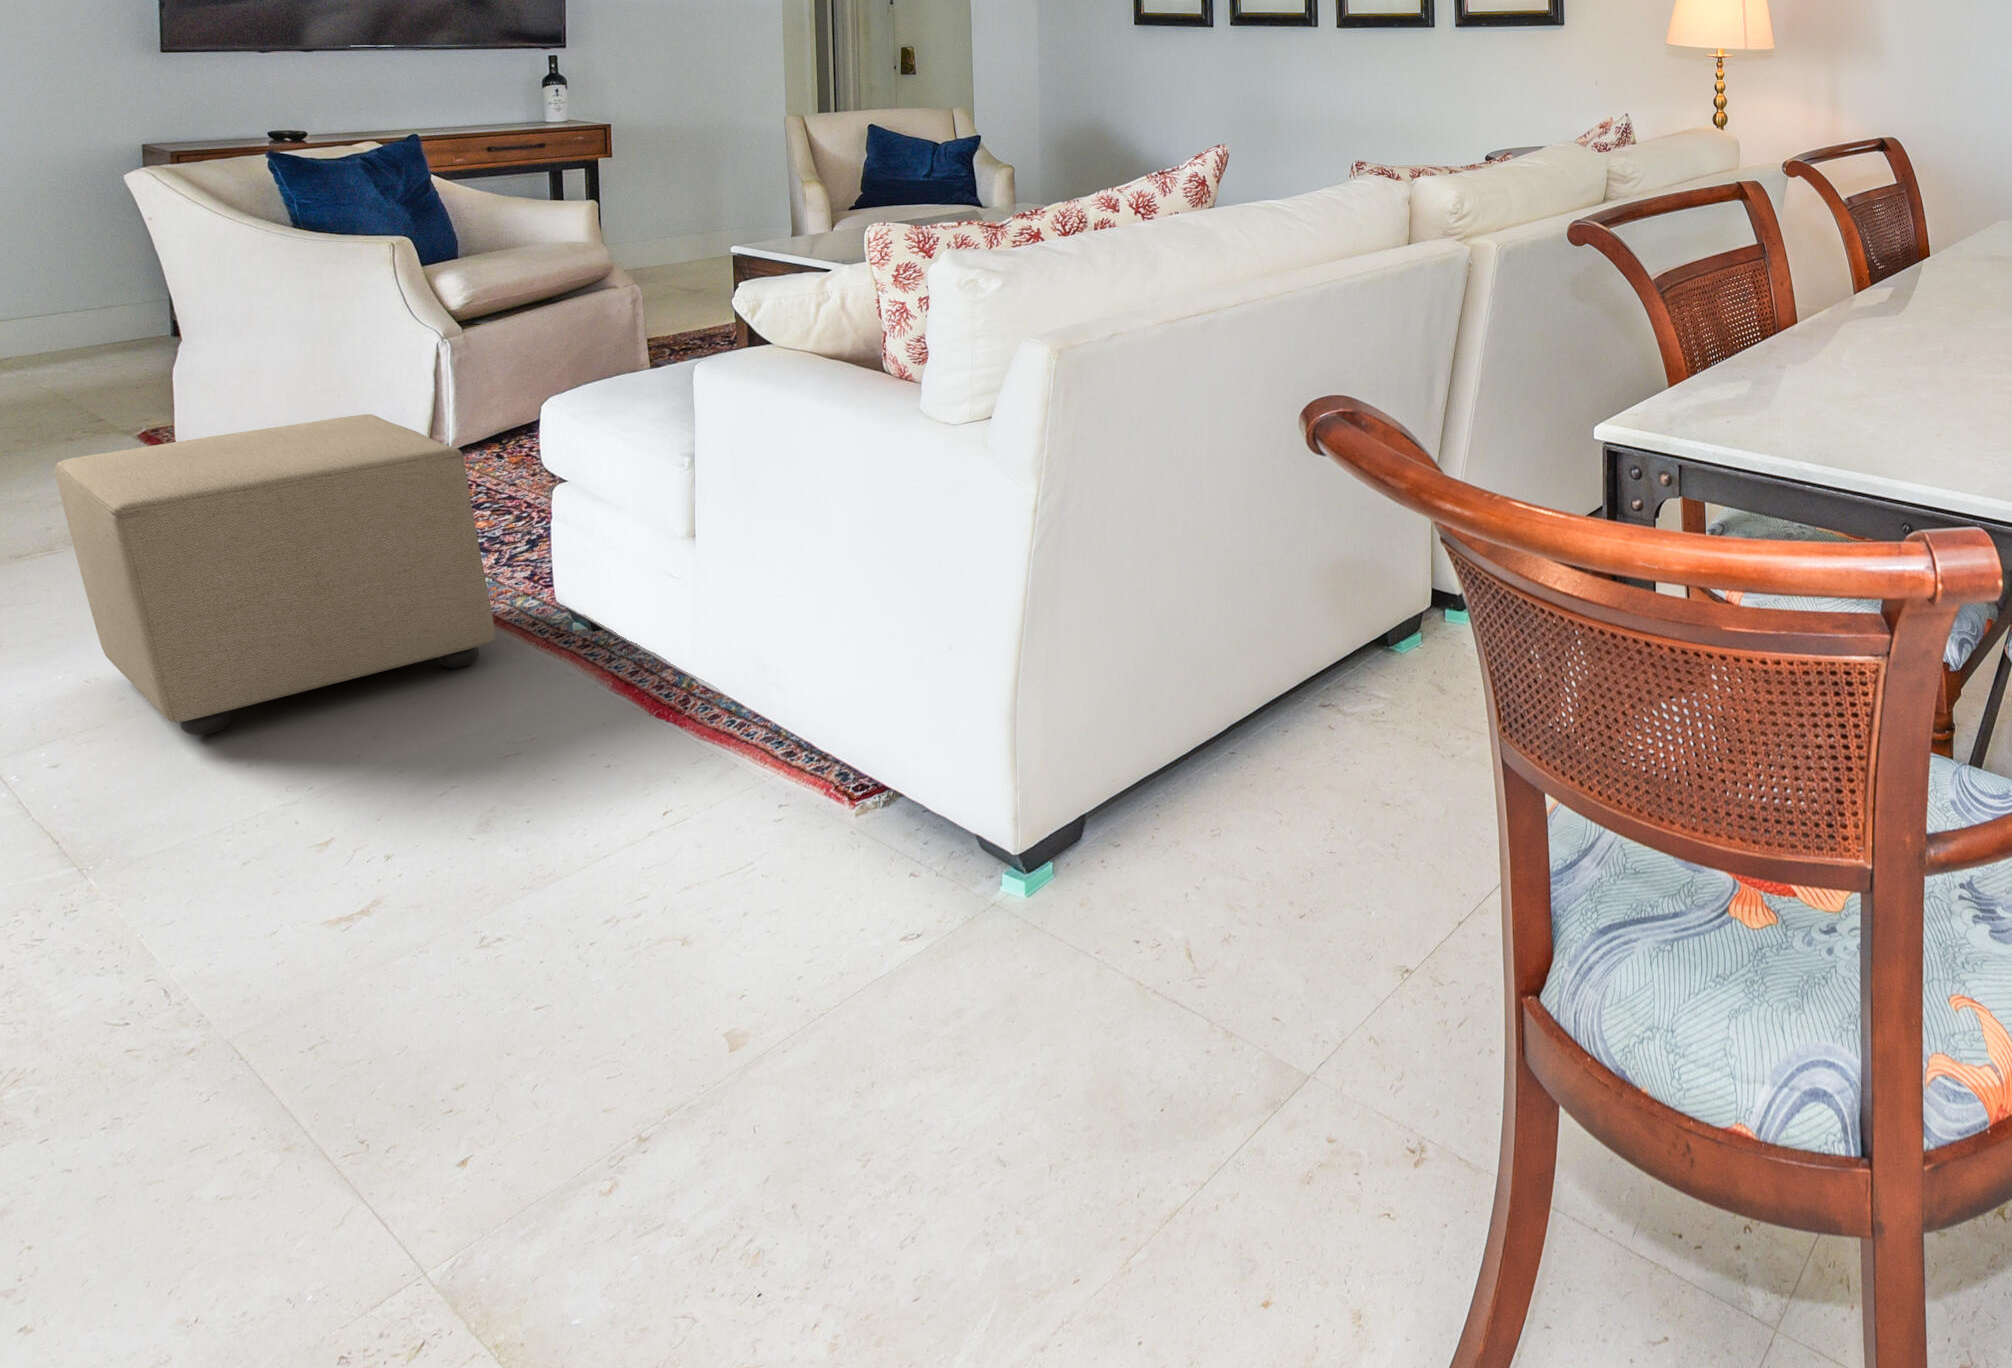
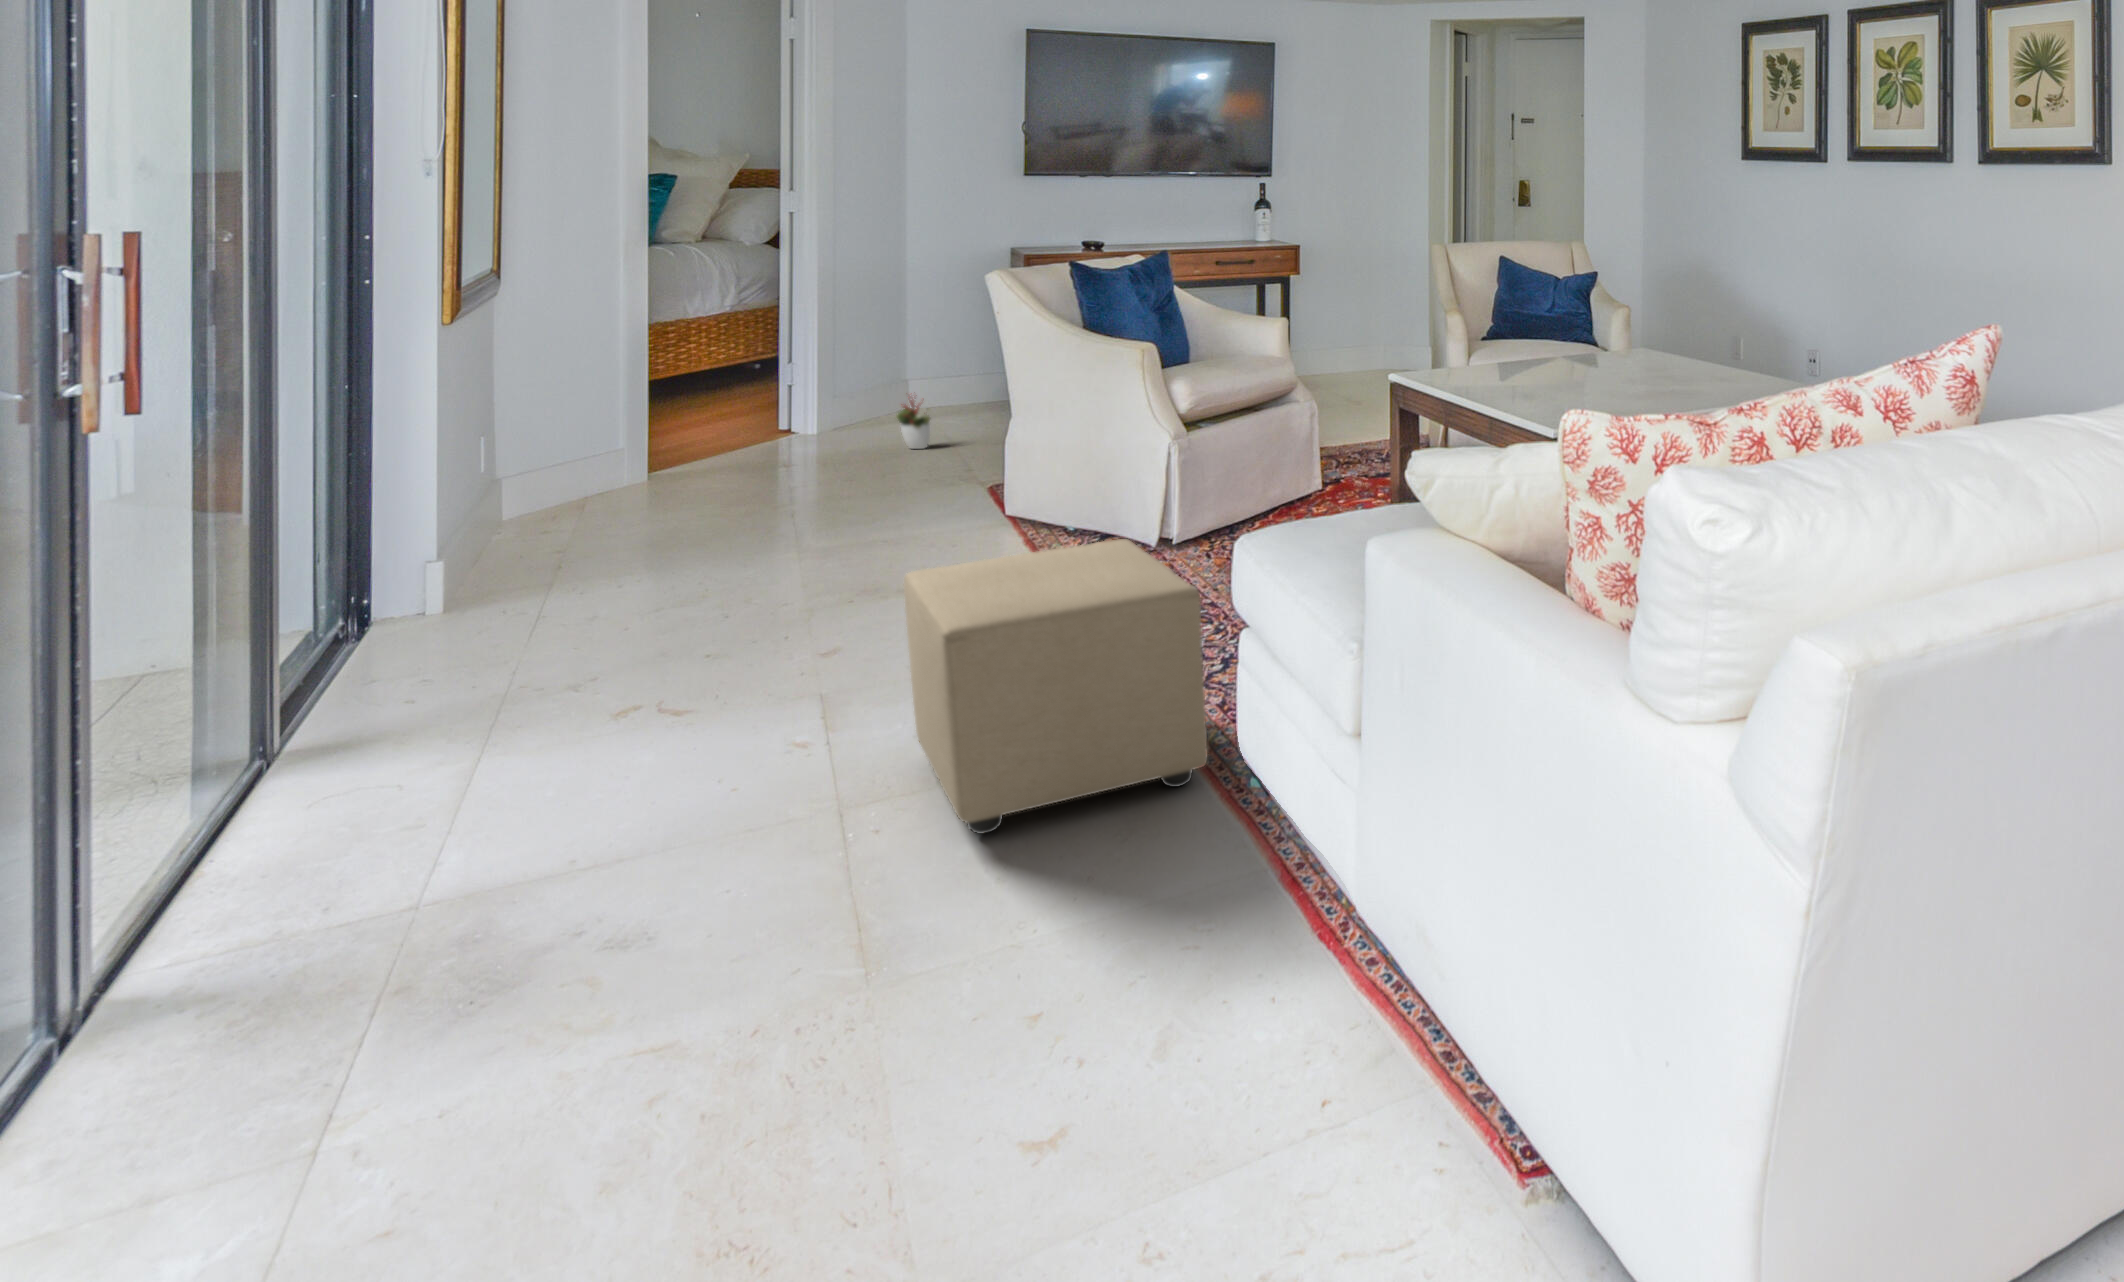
decorative plant: none [48,303,106,376] -> present [897,397,930,449]

